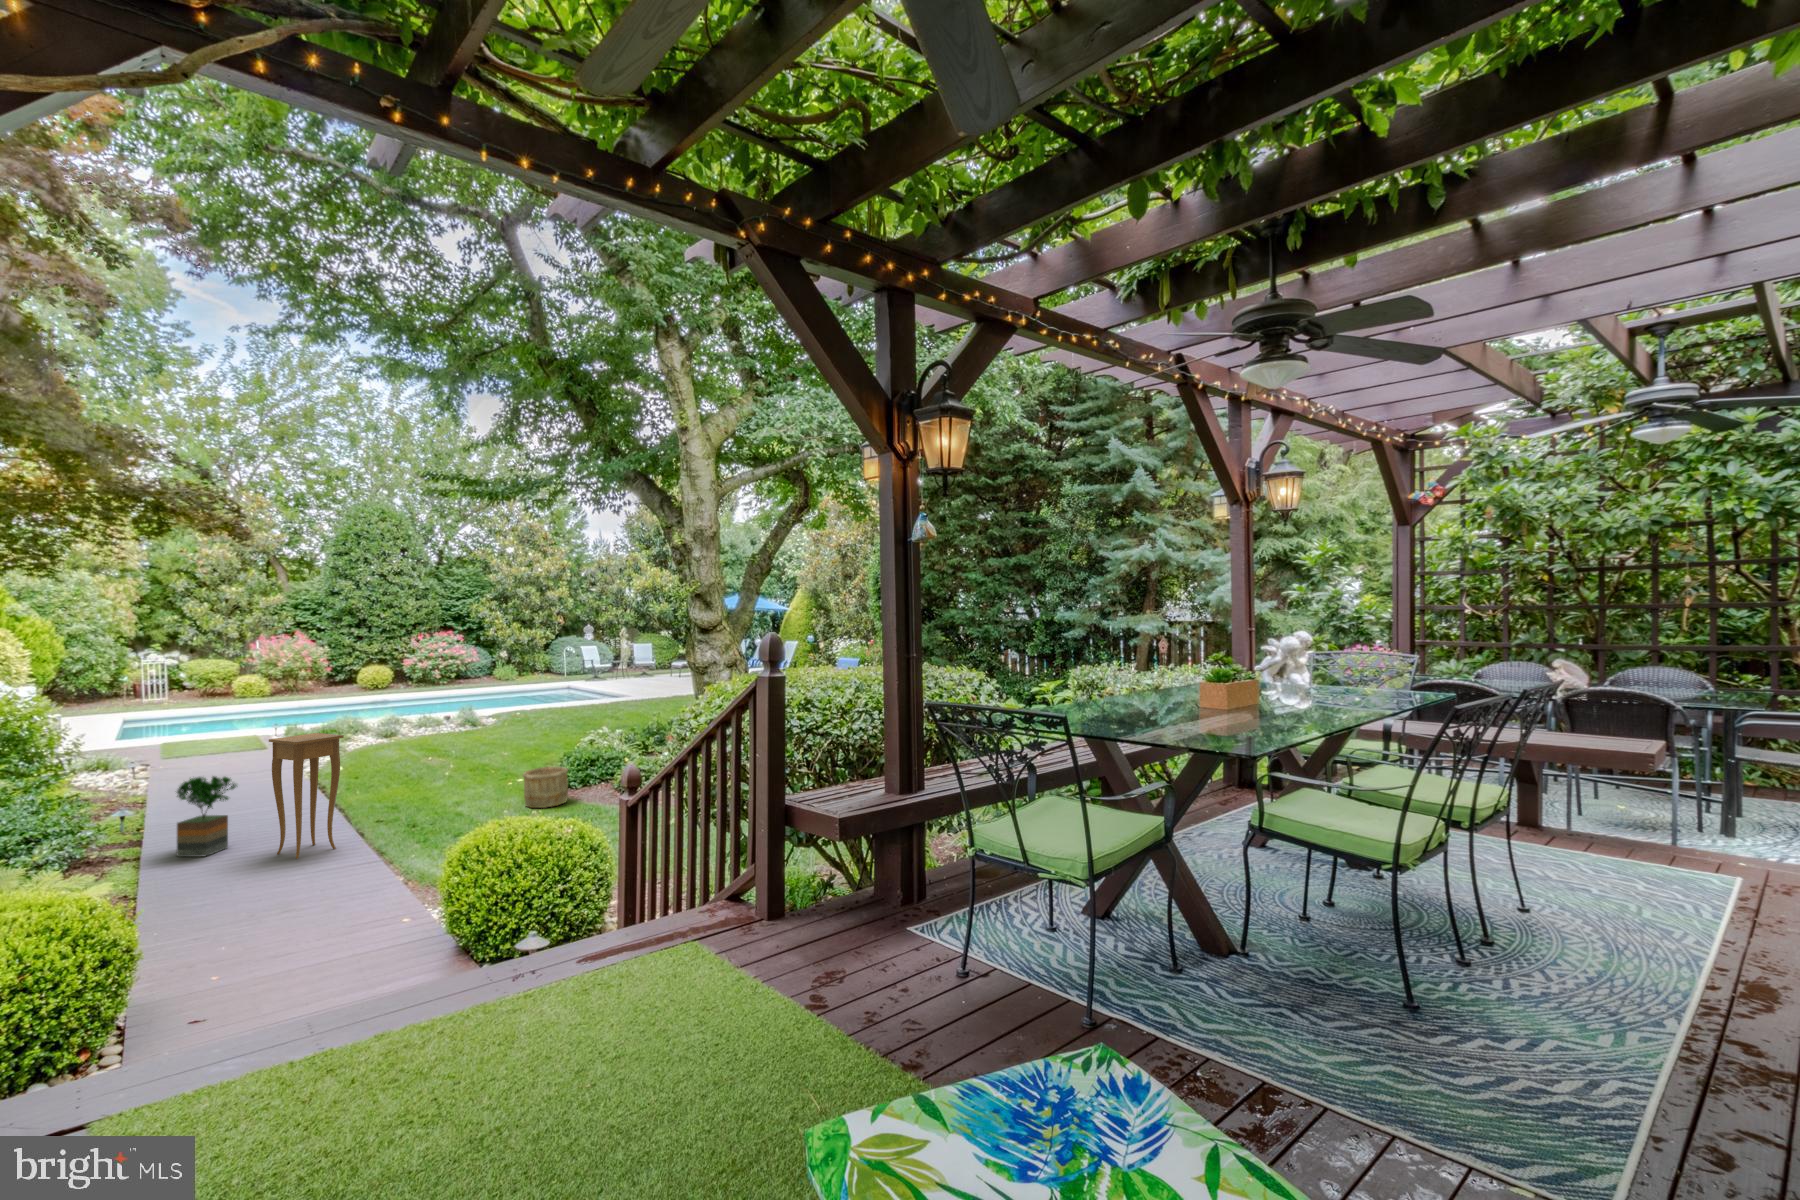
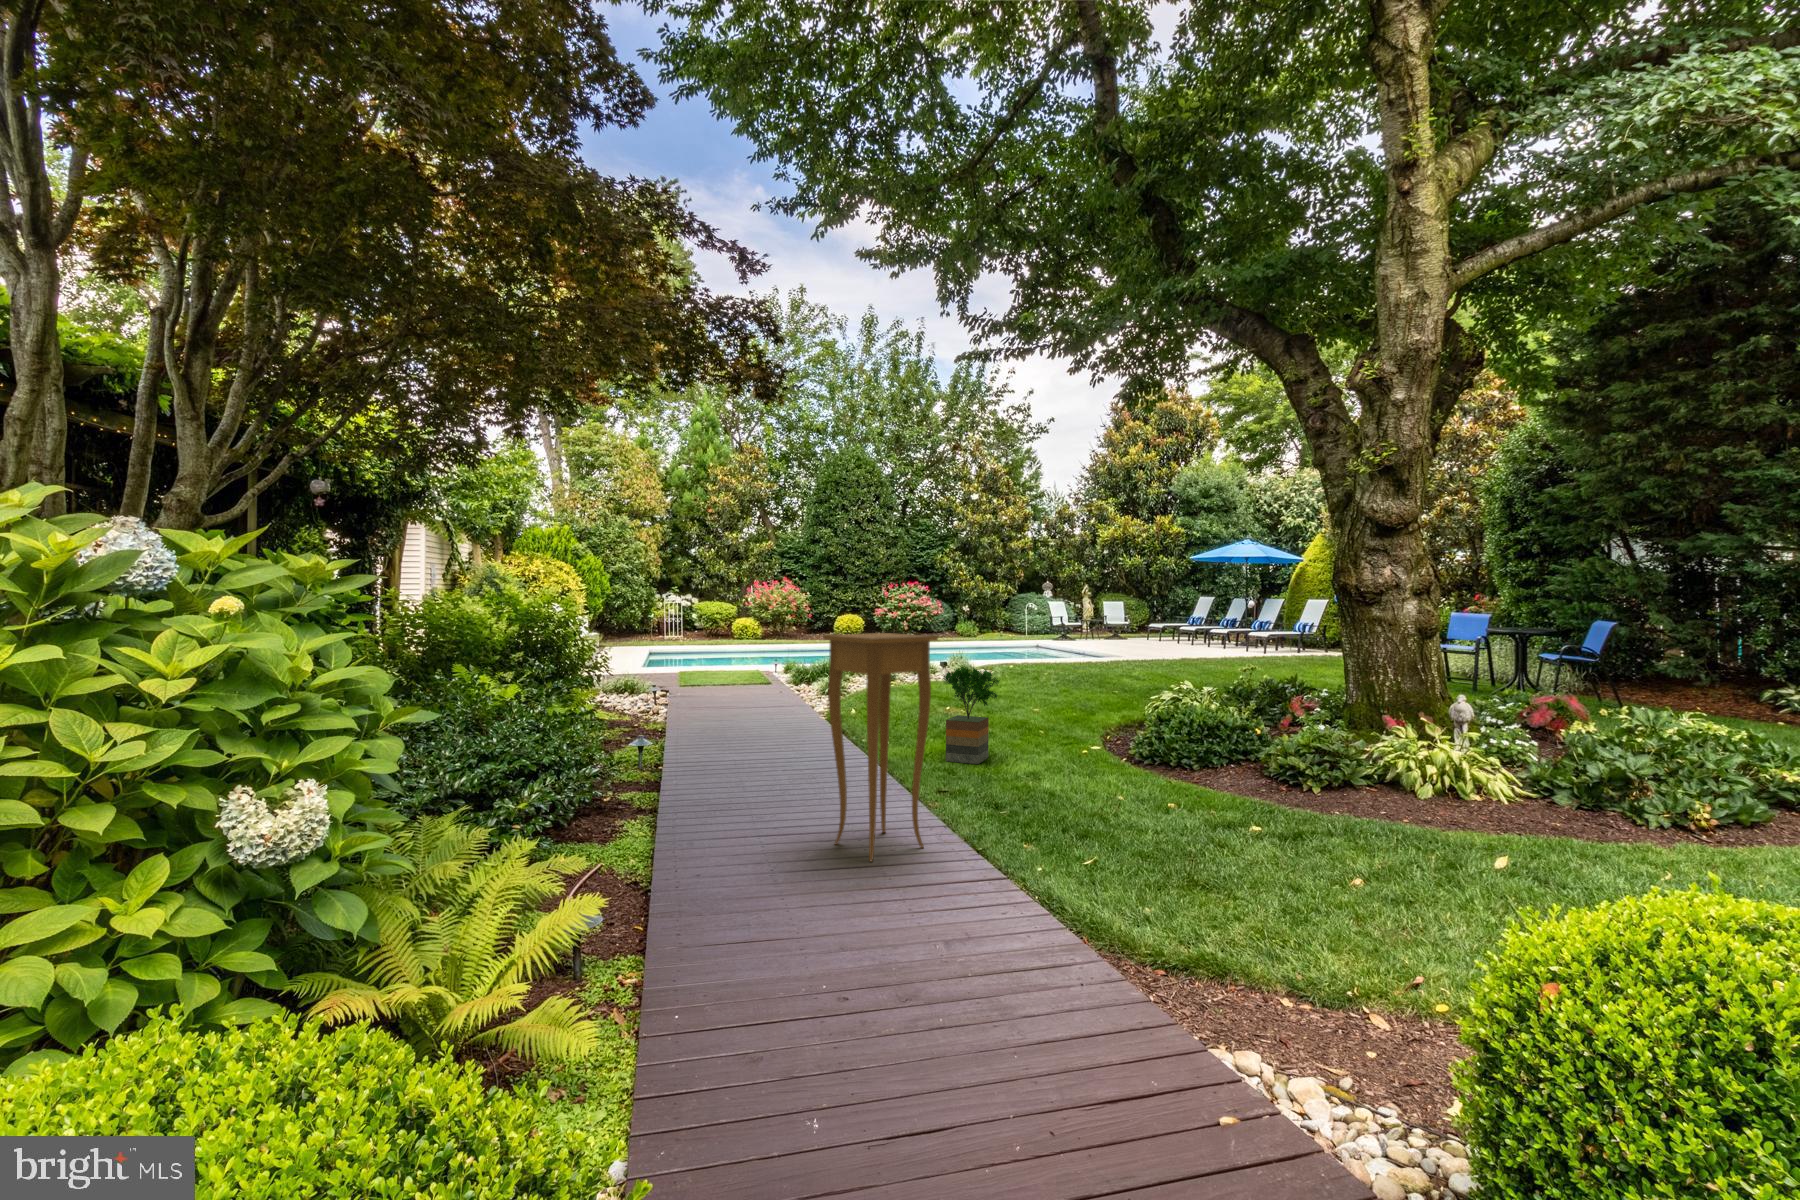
wooden bucket: present [523,767,568,808] -> none [1175,732,1262,809]
potted tree: present [177,776,237,857] -> present [943,667,1000,764]

